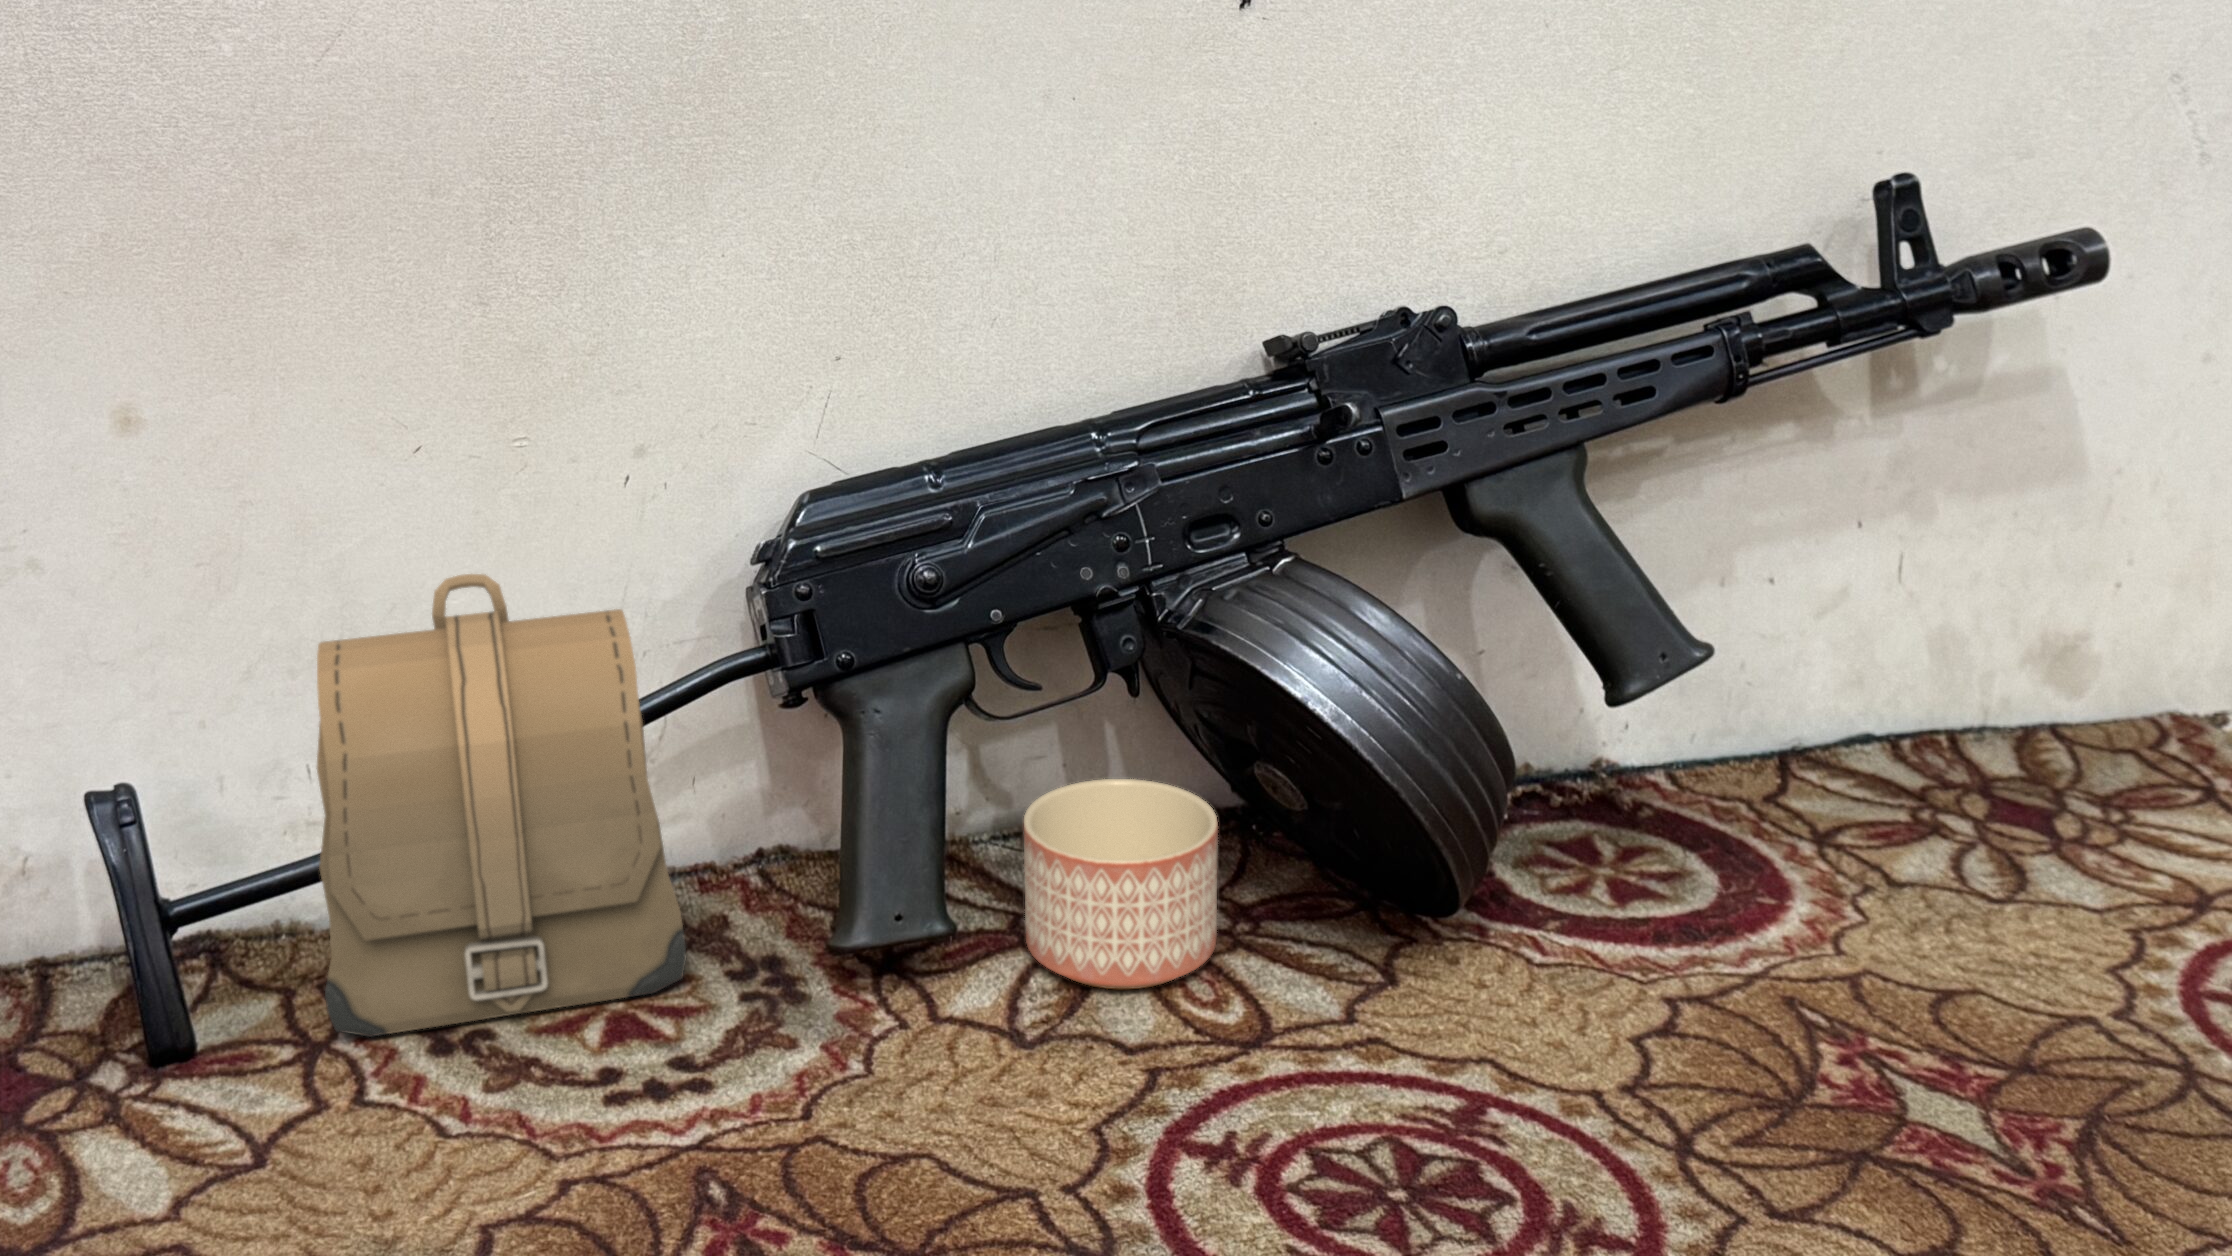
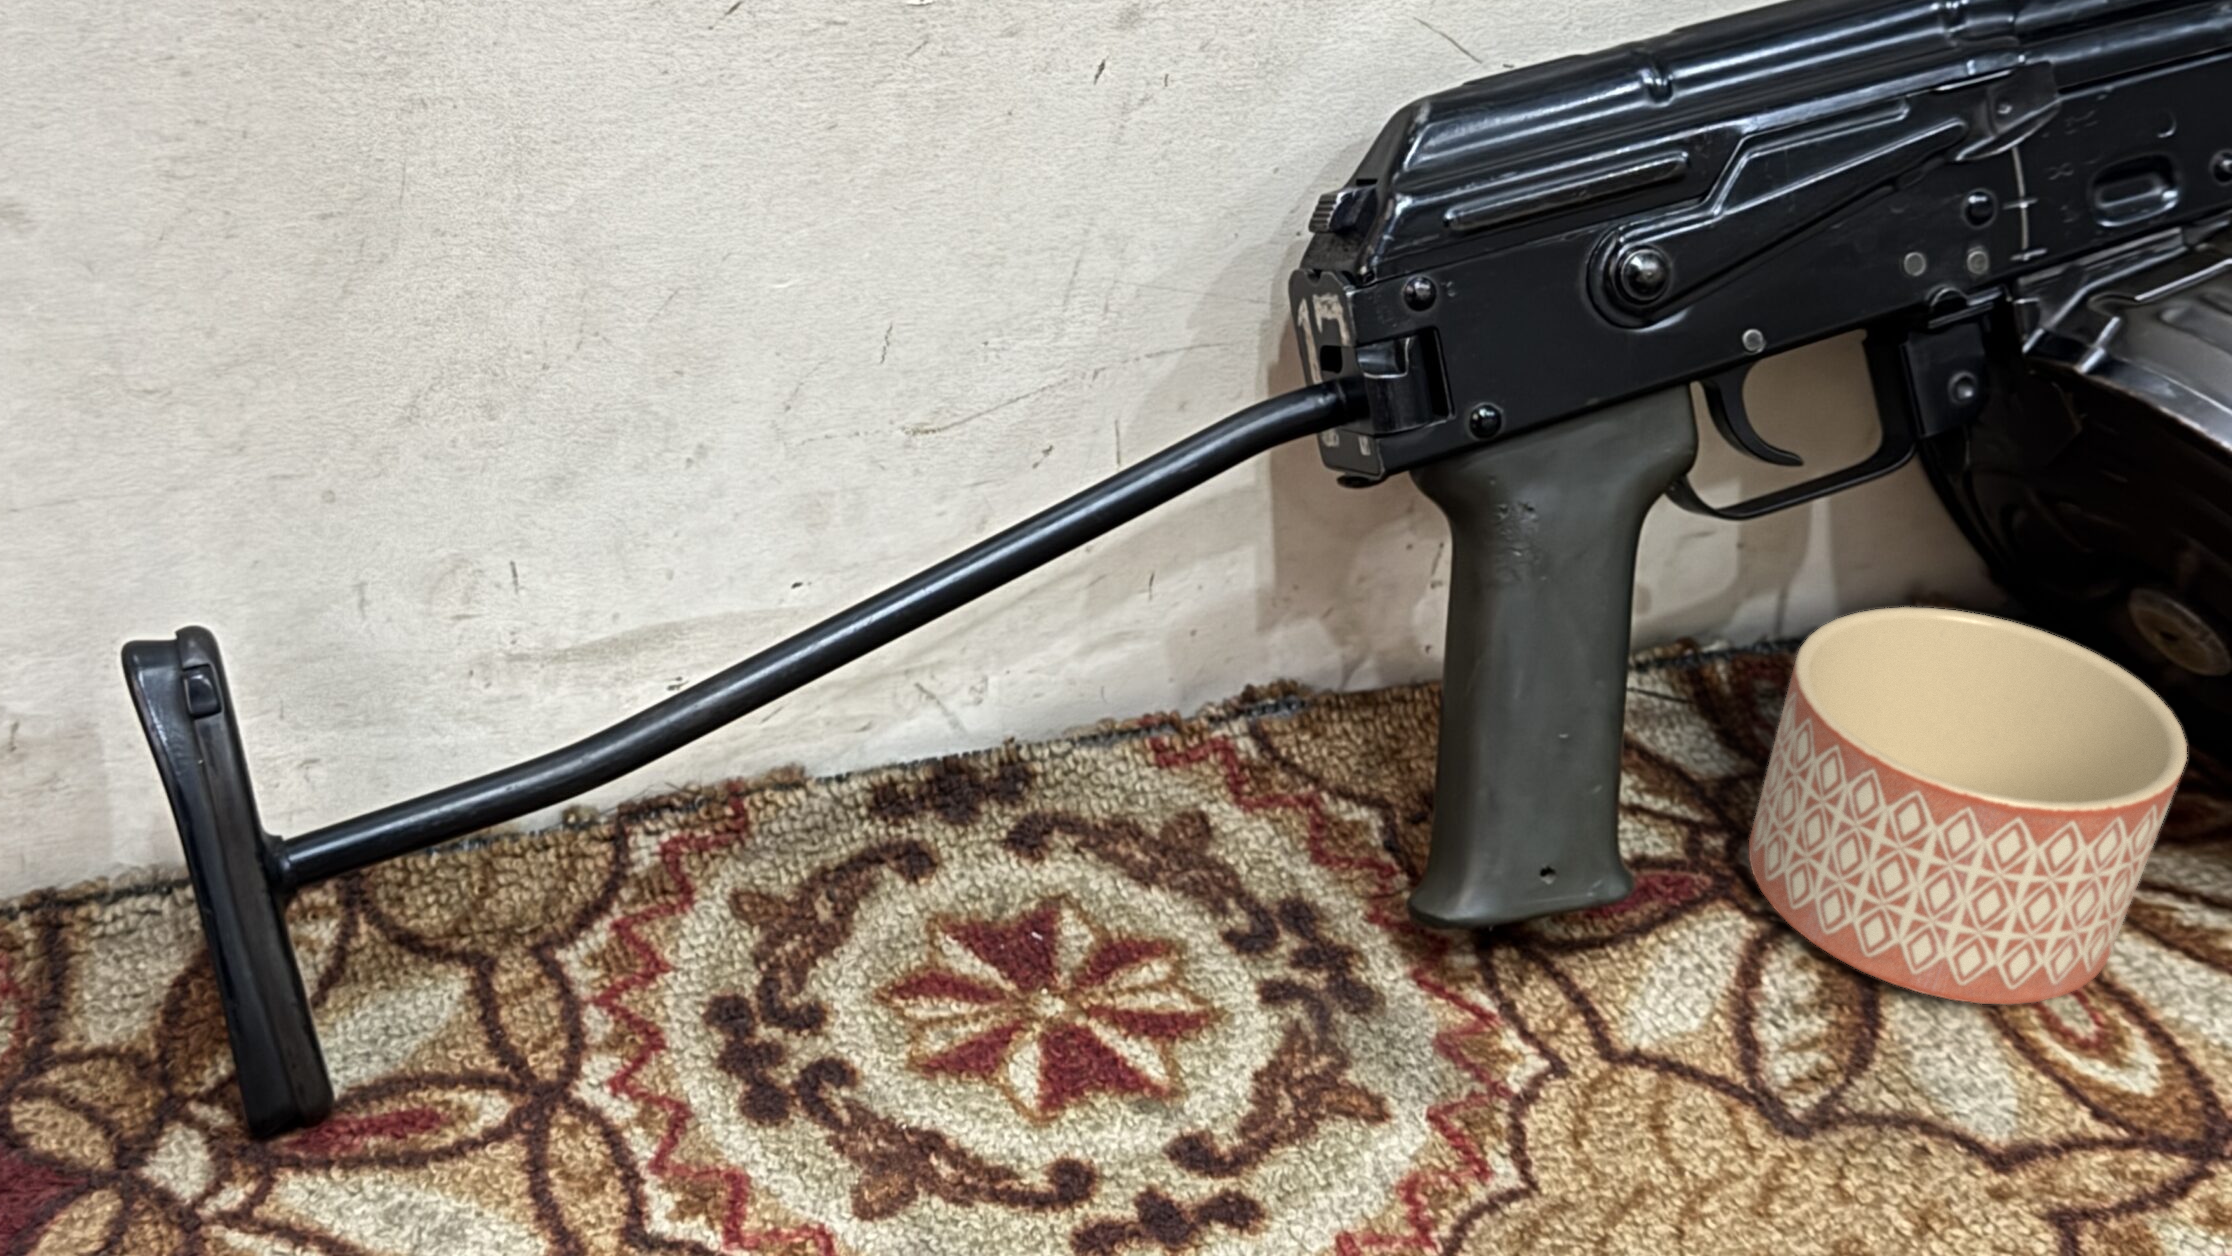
backpack: present [316,574,686,1037] -> none [530,230,1199,1085]

